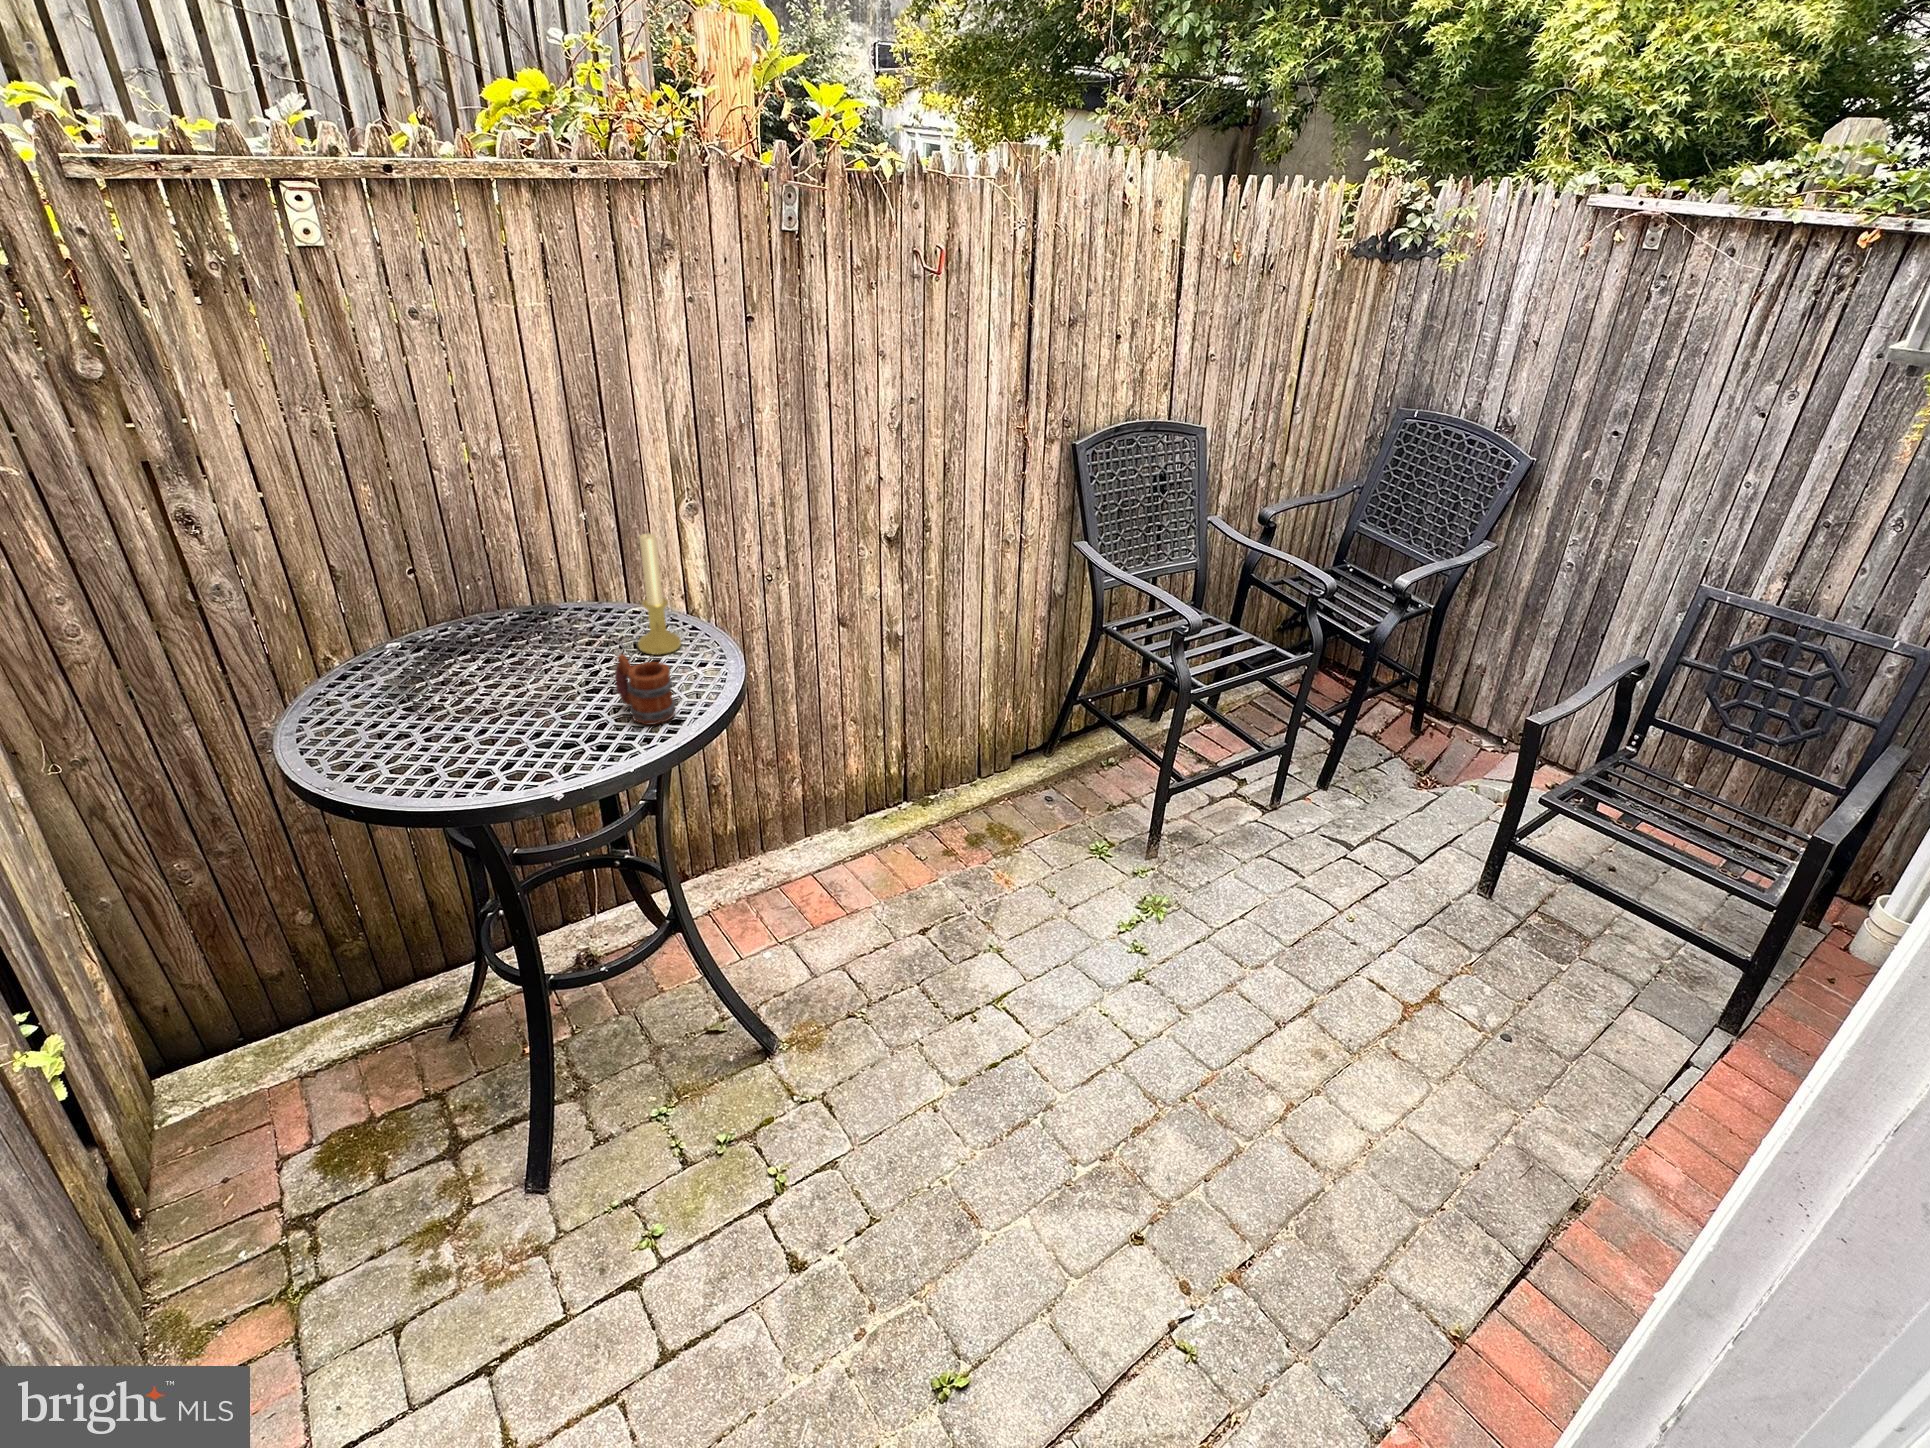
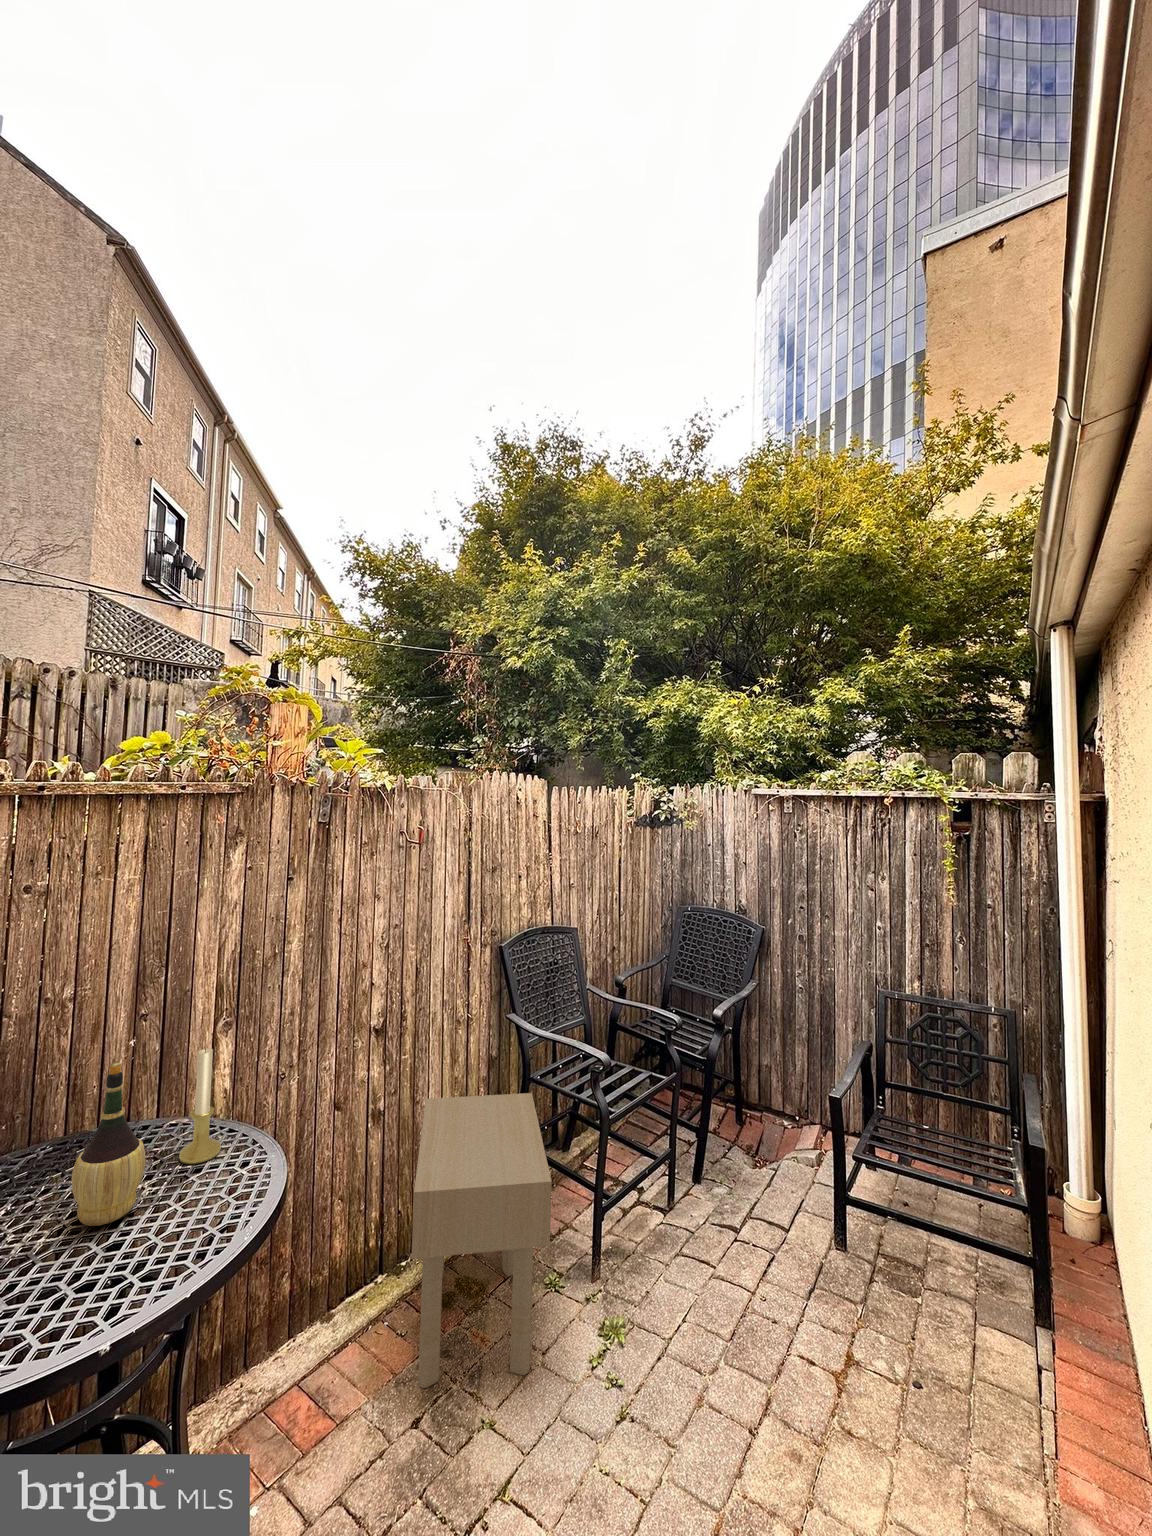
wine bottle: none [521,536,593,695] -> present [71,1062,145,1226]
side table: none [912,629,1093,923] -> present [412,1093,552,1388]
mug: present [615,654,676,725] -> none [166,1166,226,1239]

